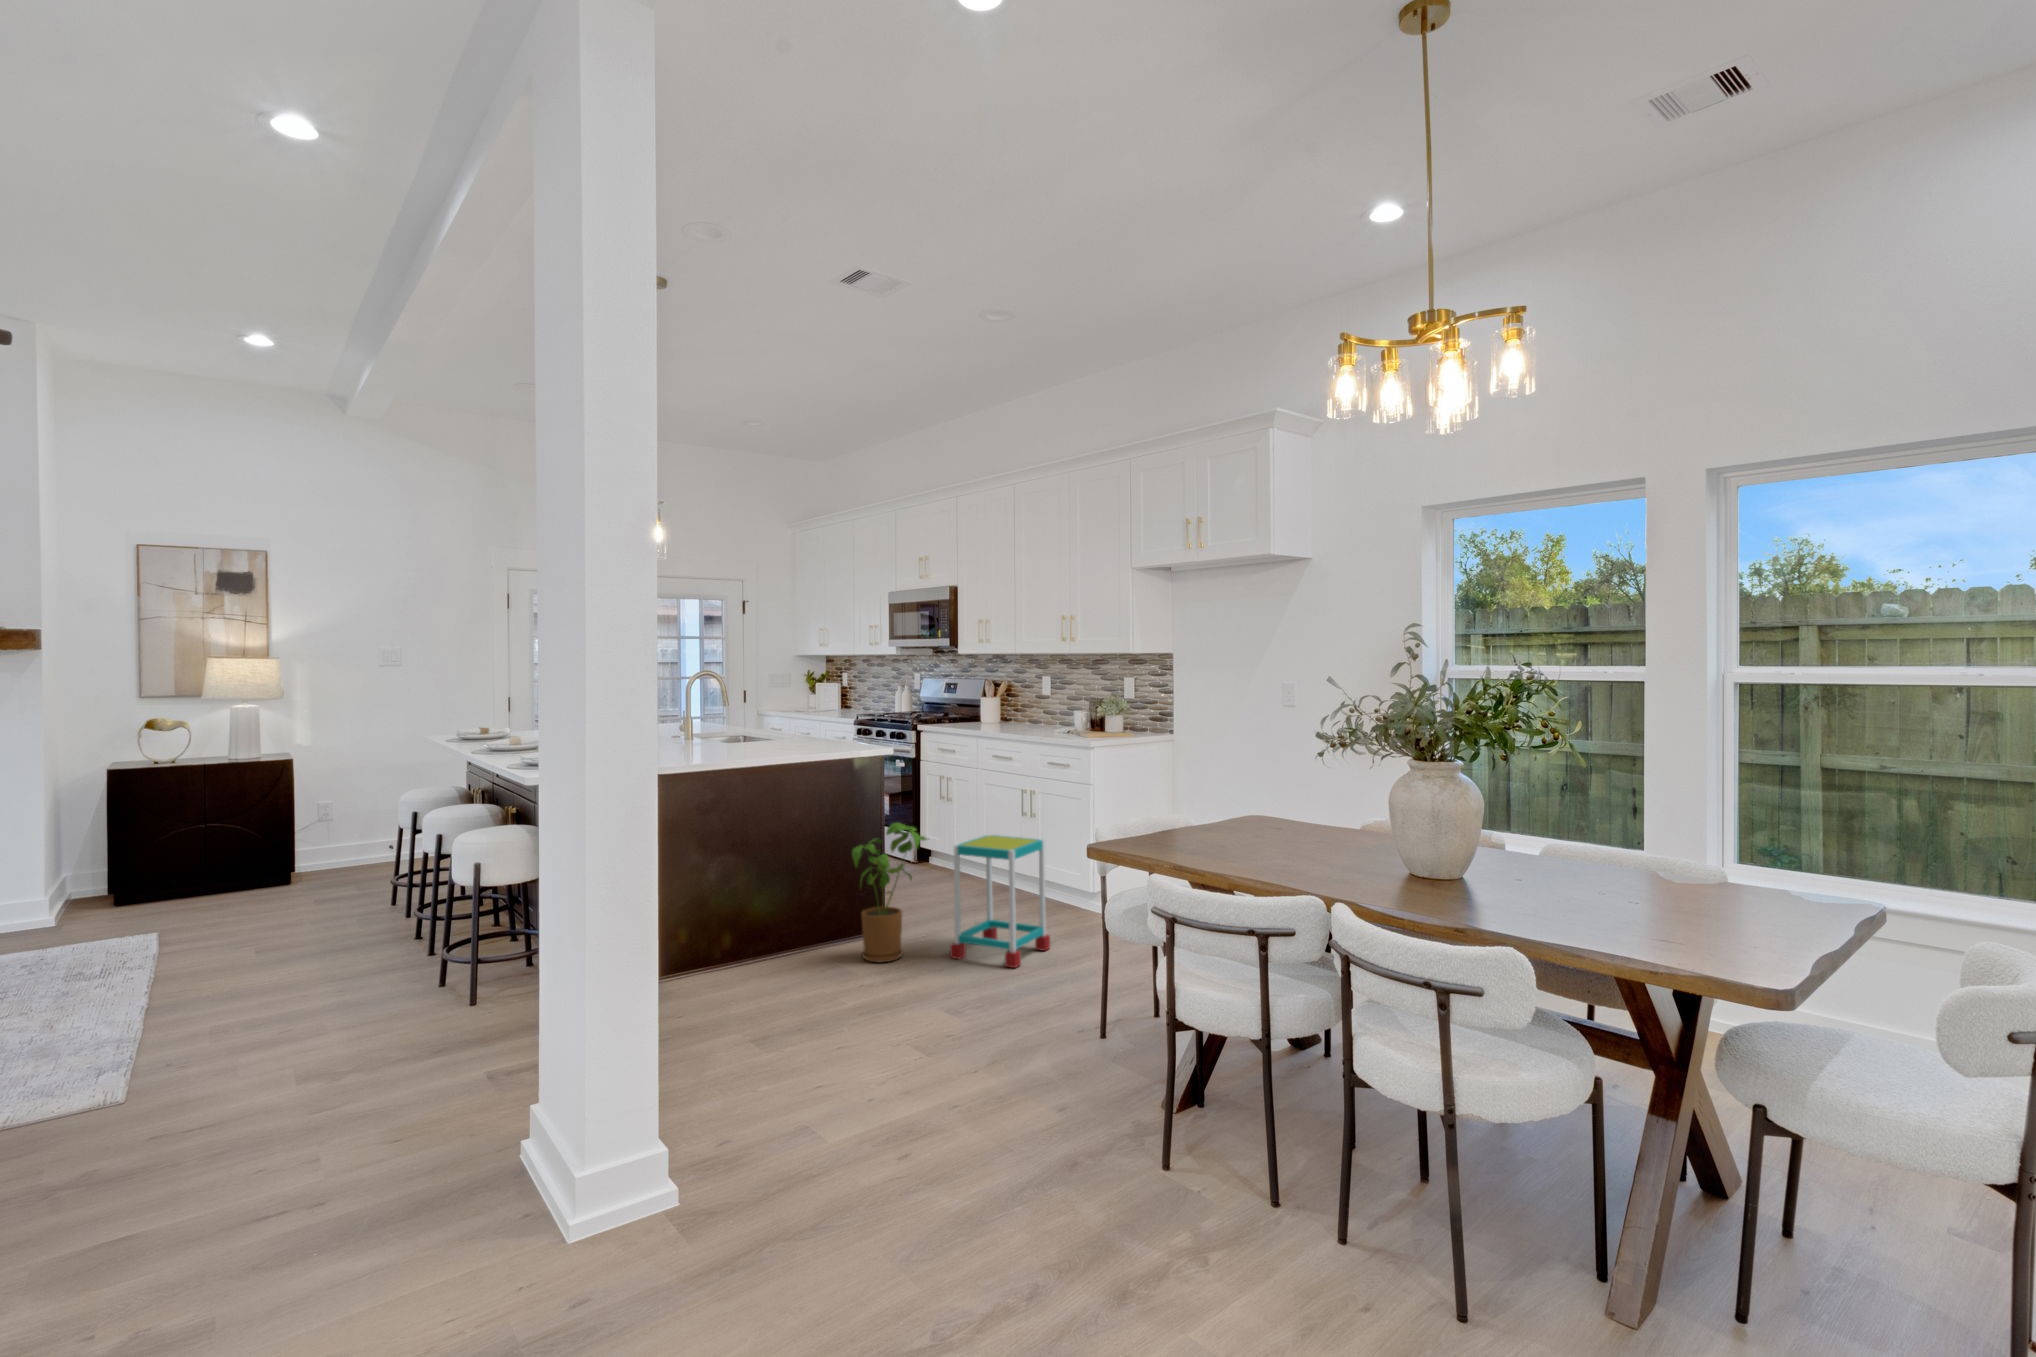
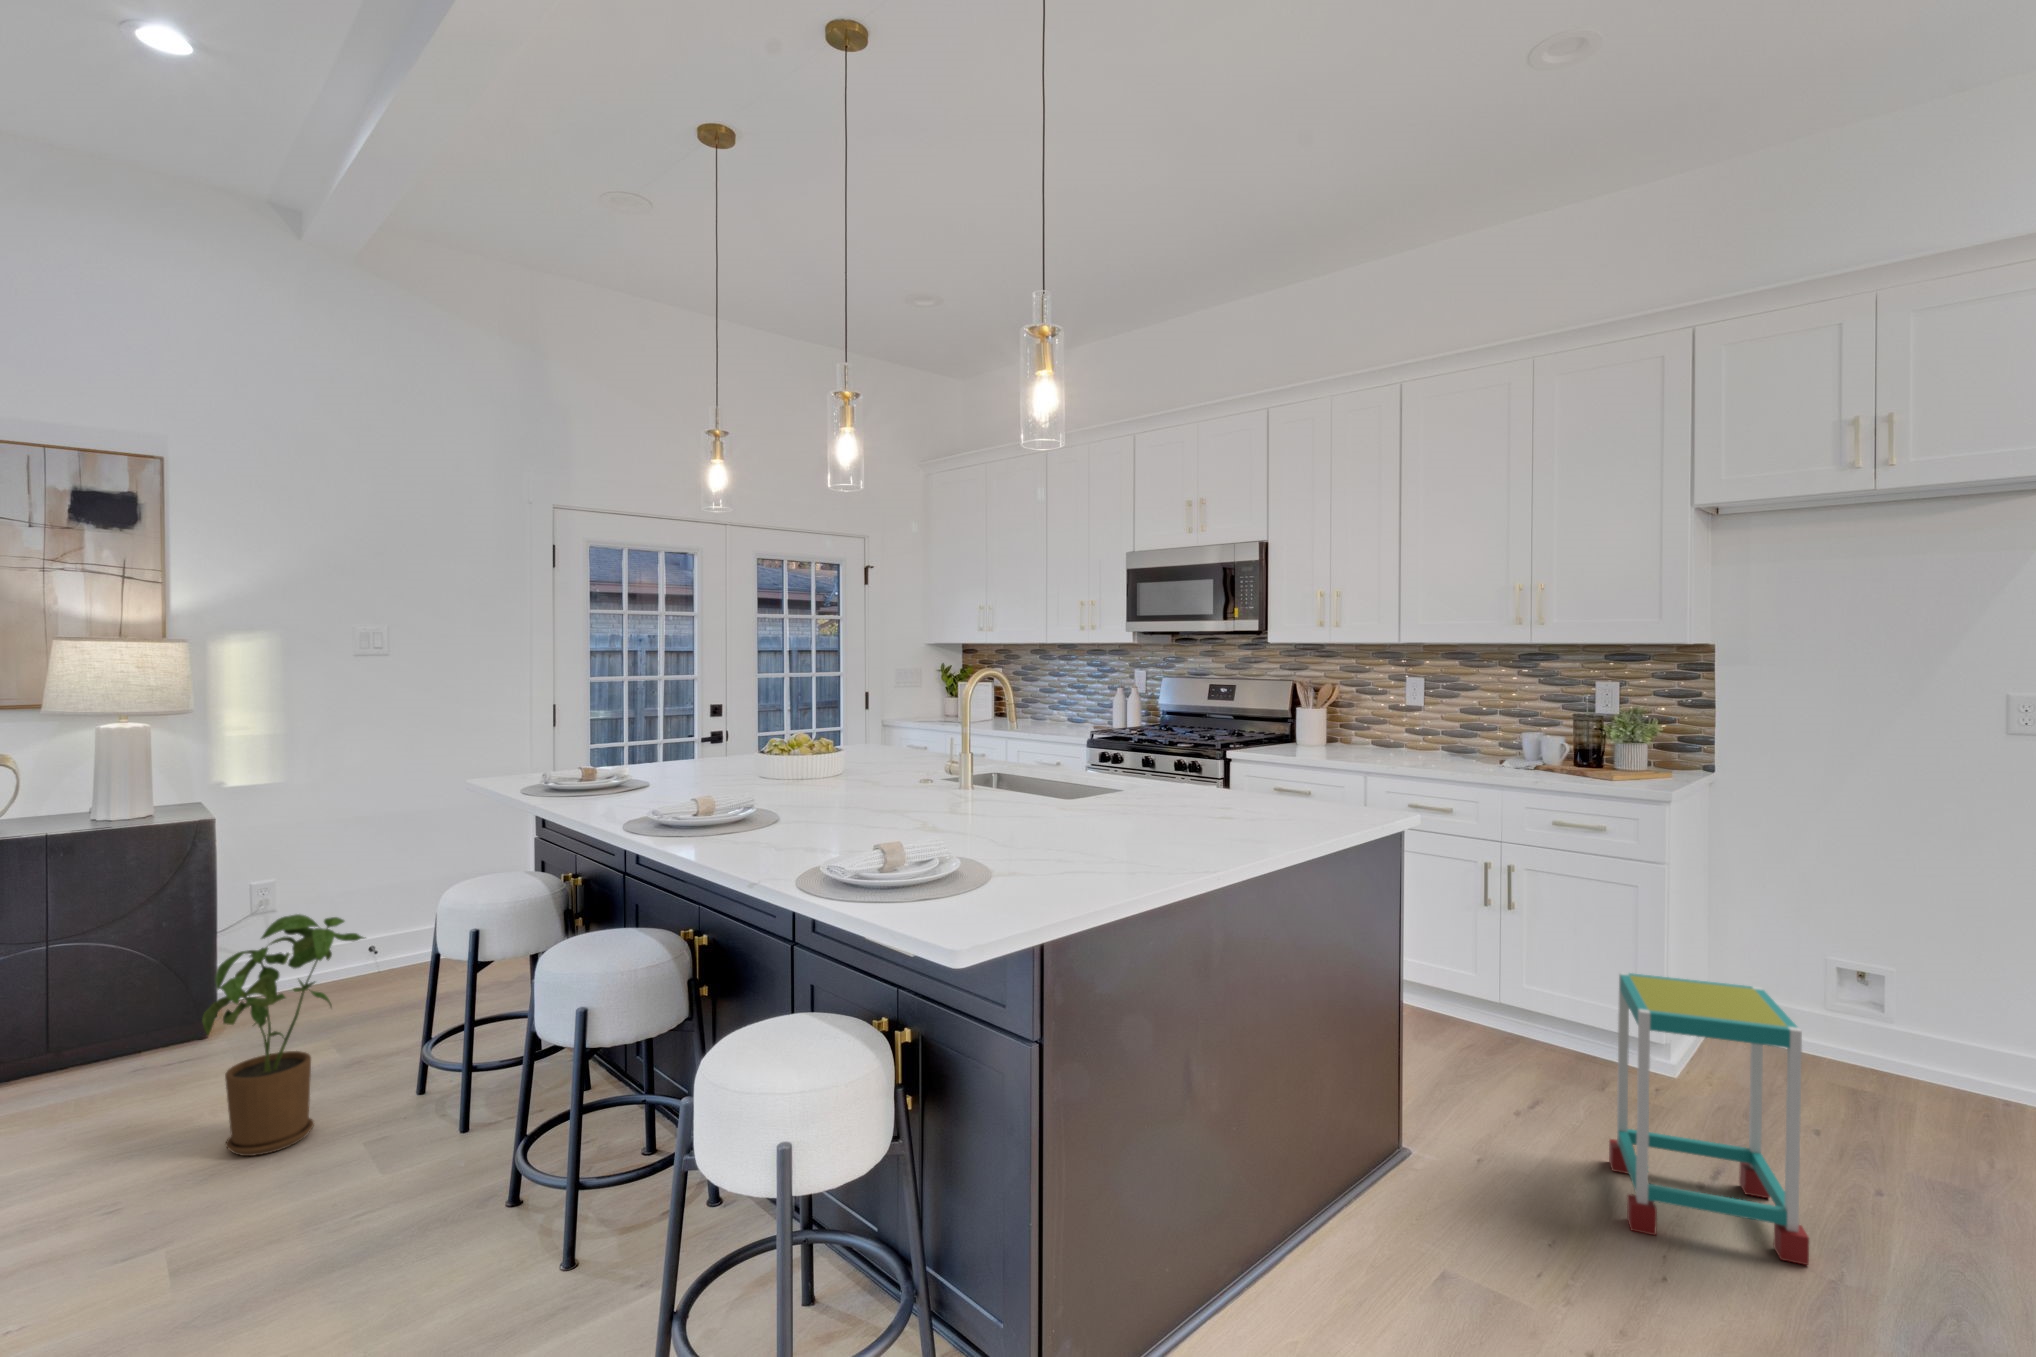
house plant: present [852,823,927,962] -> present [202,914,364,1156]

